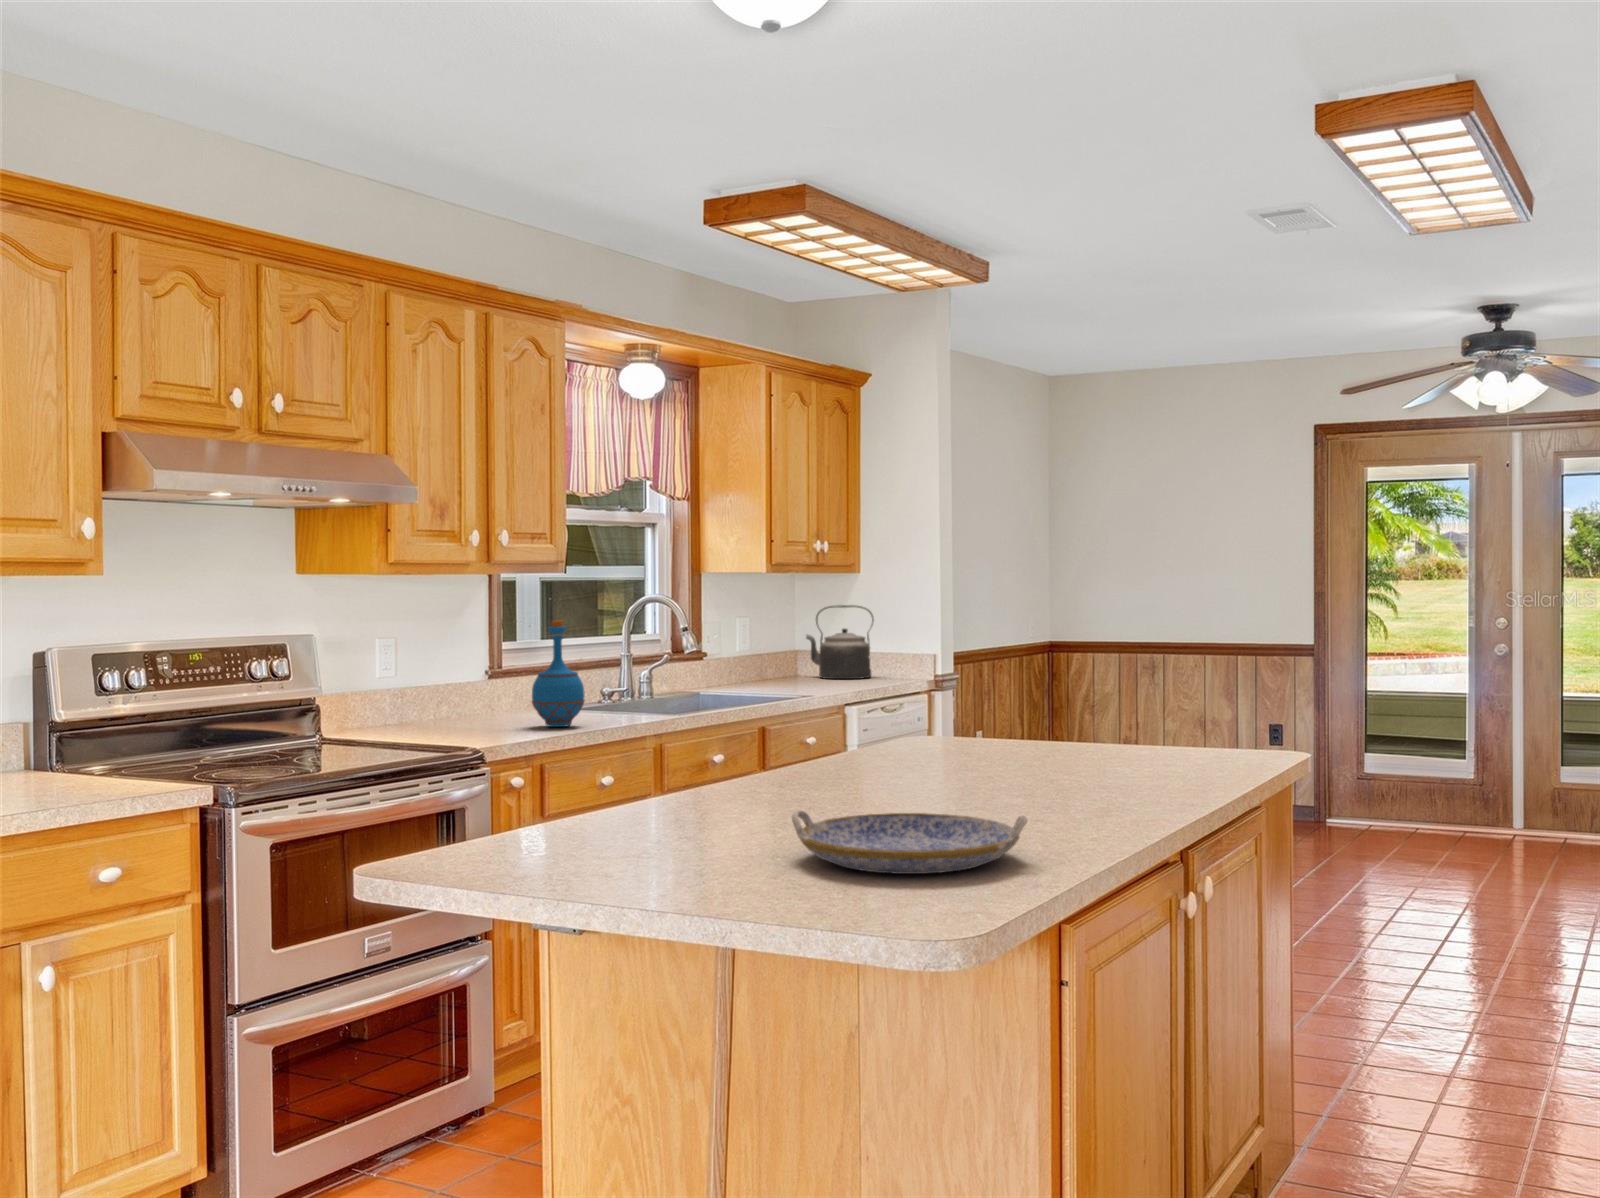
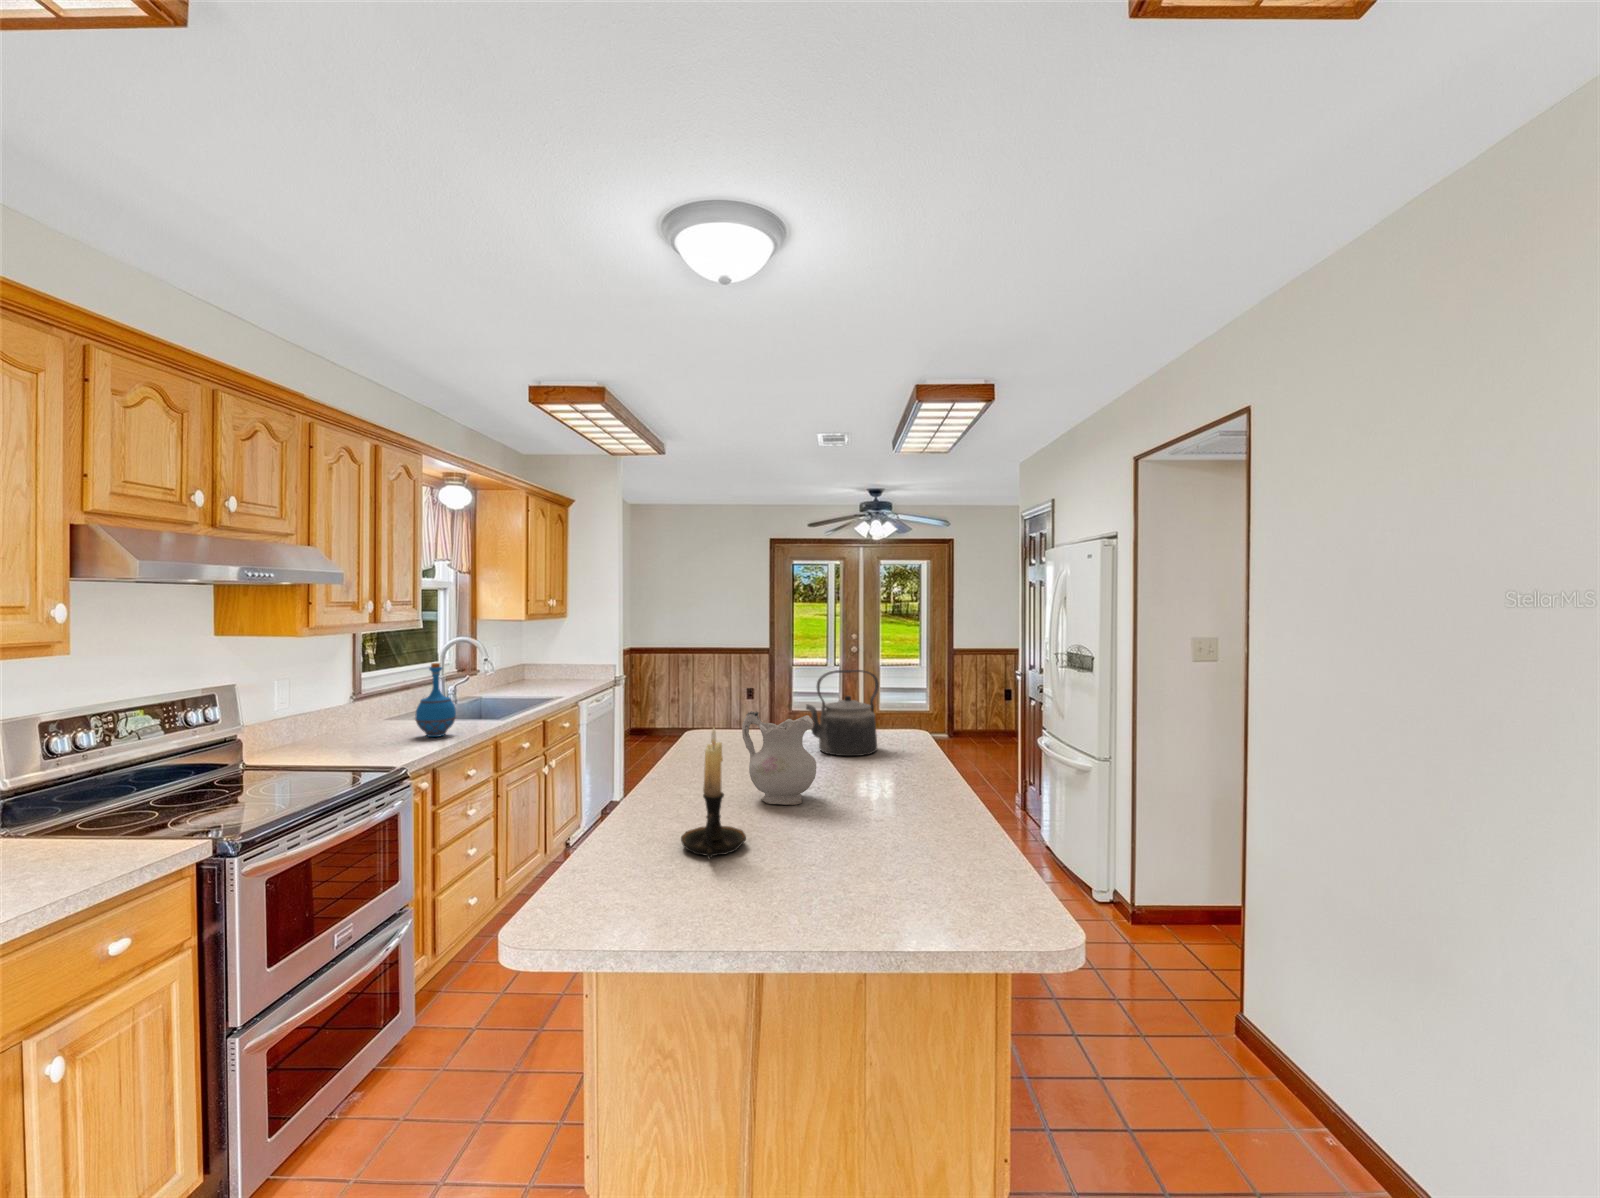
kettle: present [806,605,874,679] -> present [806,670,879,756]
candle holder: none [634,664,727,844] -> present [681,728,746,859]
ceramic pitcher: none [817,670,924,815] -> present [742,711,816,805]
serving tray: present [792,810,1028,874] -> none [817,808,963,865]

